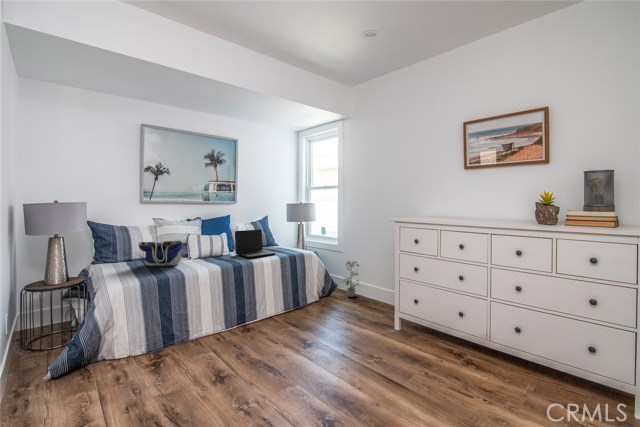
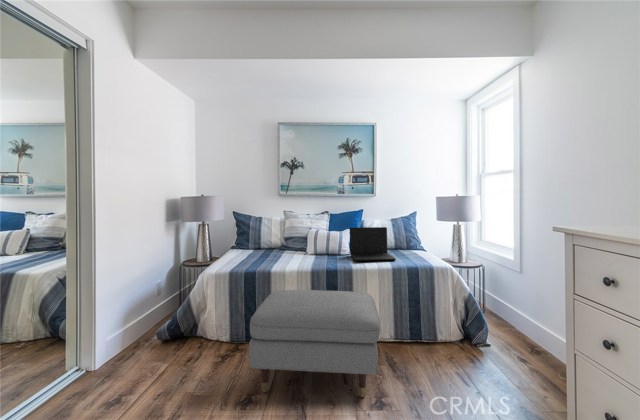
tote bag: present [139,241,182,266] -> none [252,233,290,259]
potted plant: present [342,261,359,297] -> none [509,285,542,347]
ottoman: none [198,279,309,367] -> present [248,290,380,397]

